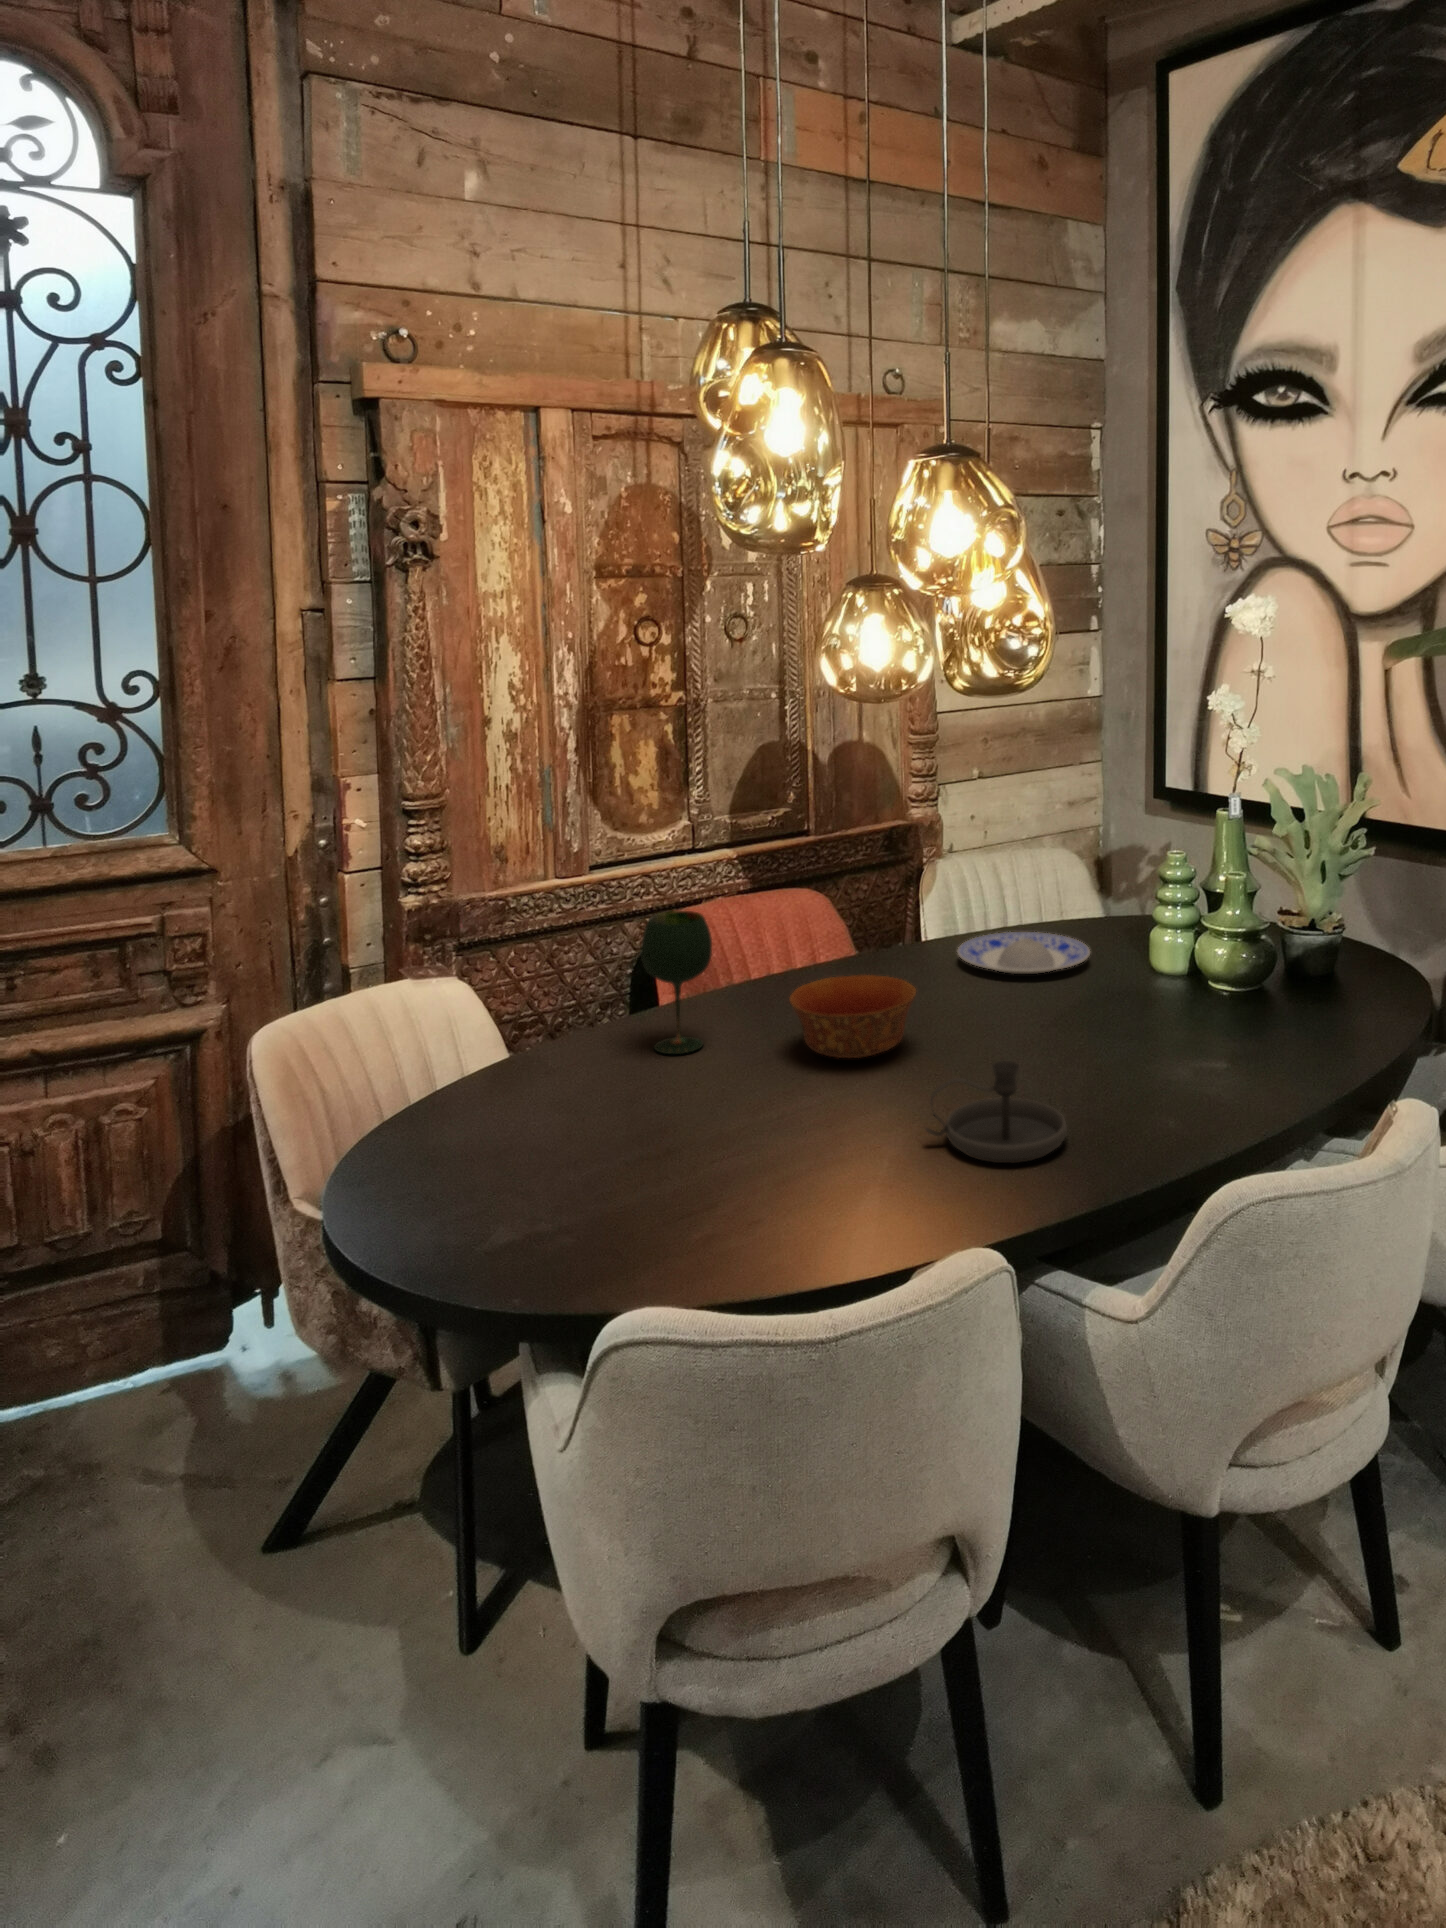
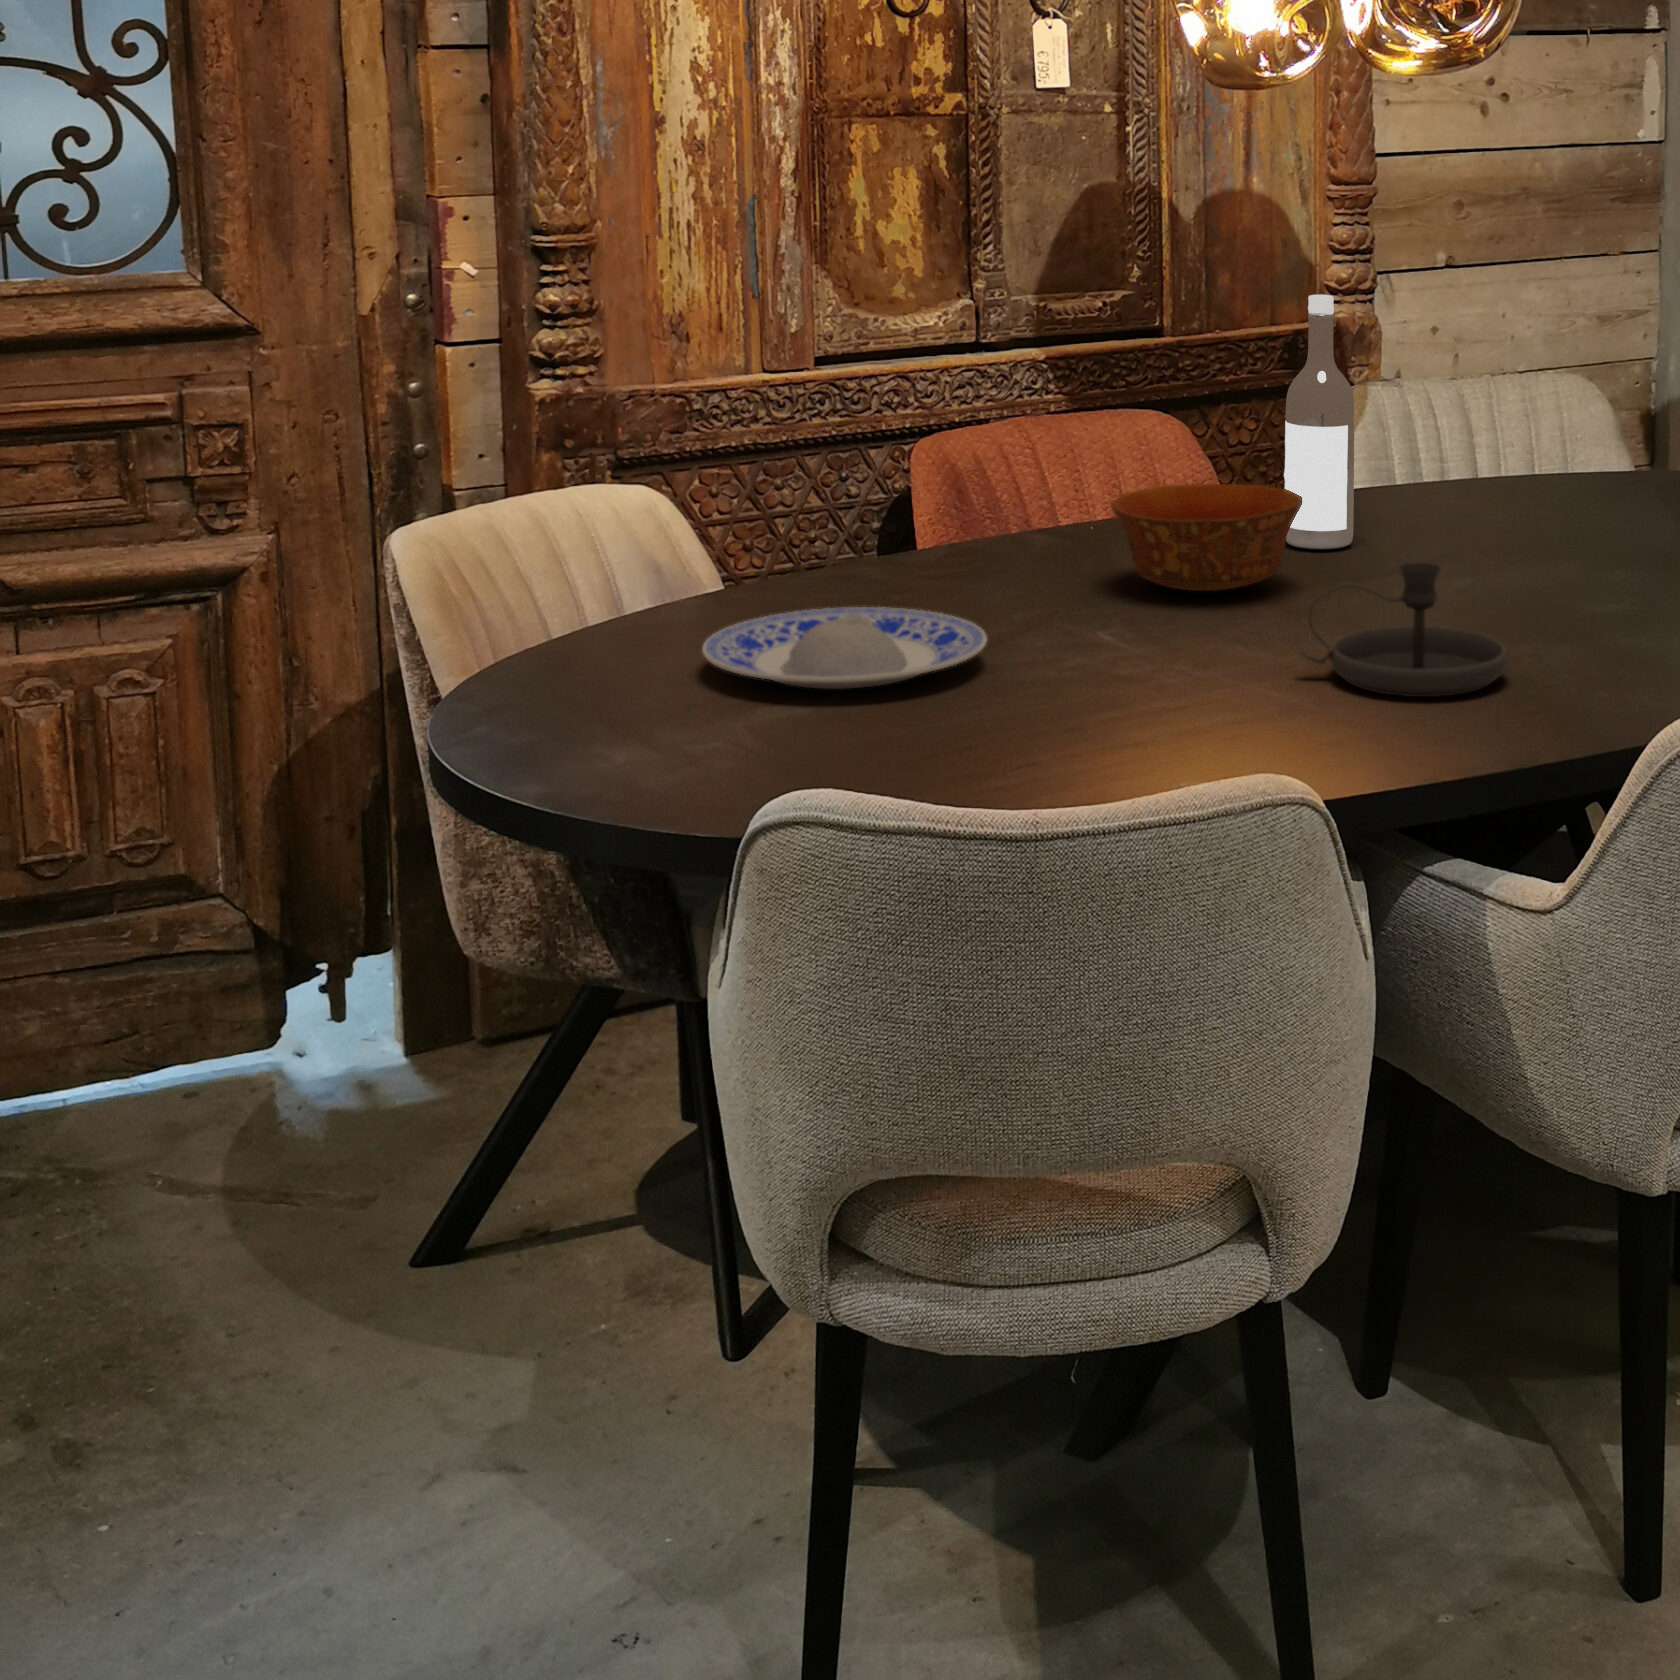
wine bottle: none [900,842,946,1010] -> present [1284,295,1354,550]
wine glass: present [641,911,712,1054] -> none [892,375,998,581]
plate: present [958,932,1090,974] -> present [702,607,987,689]

